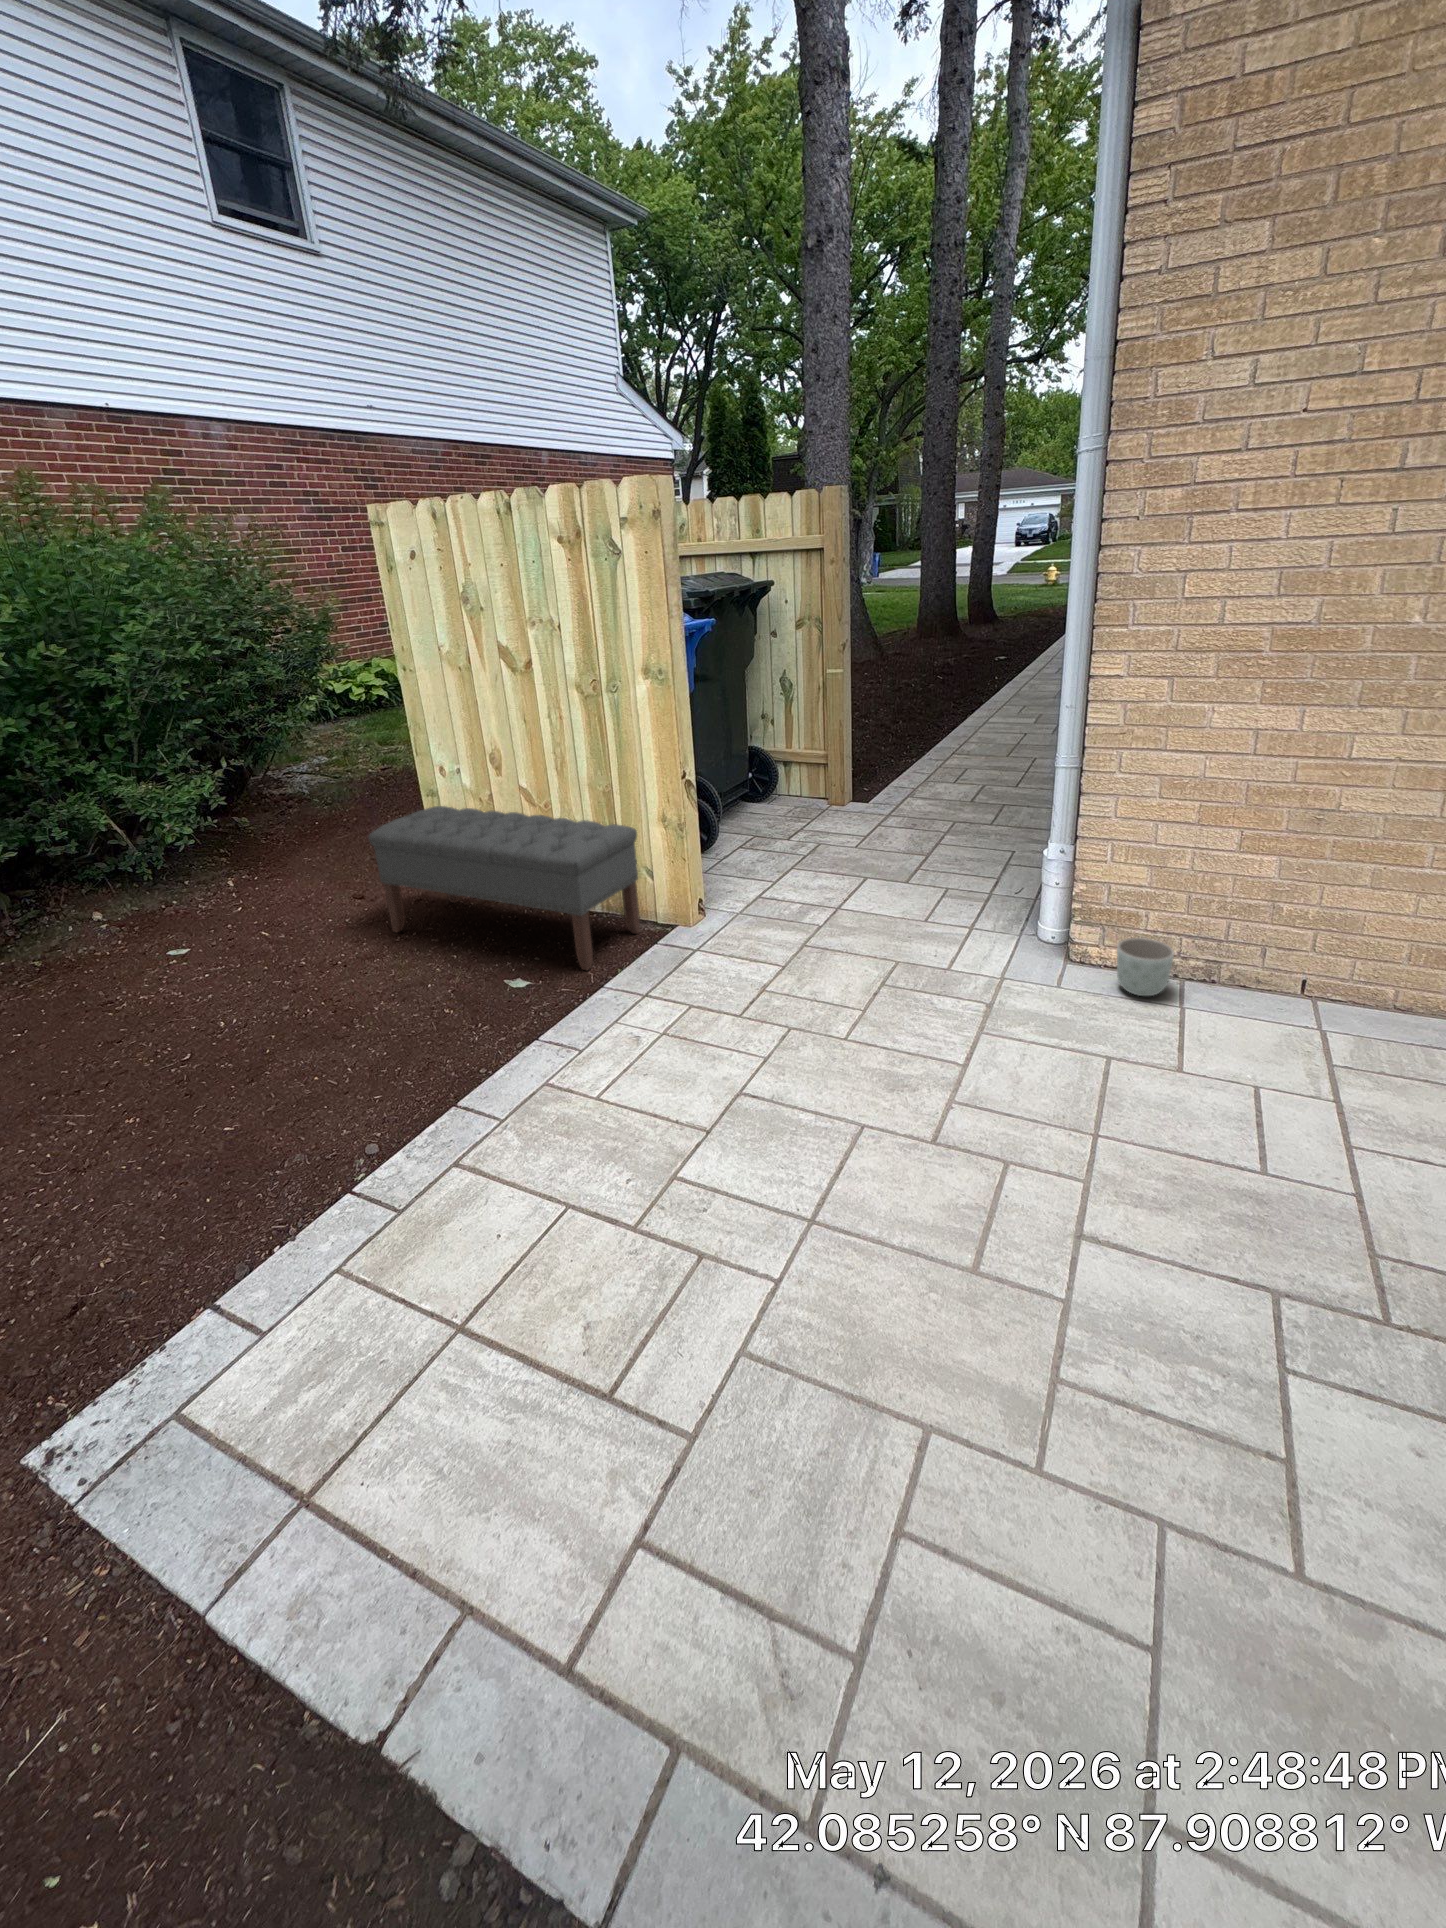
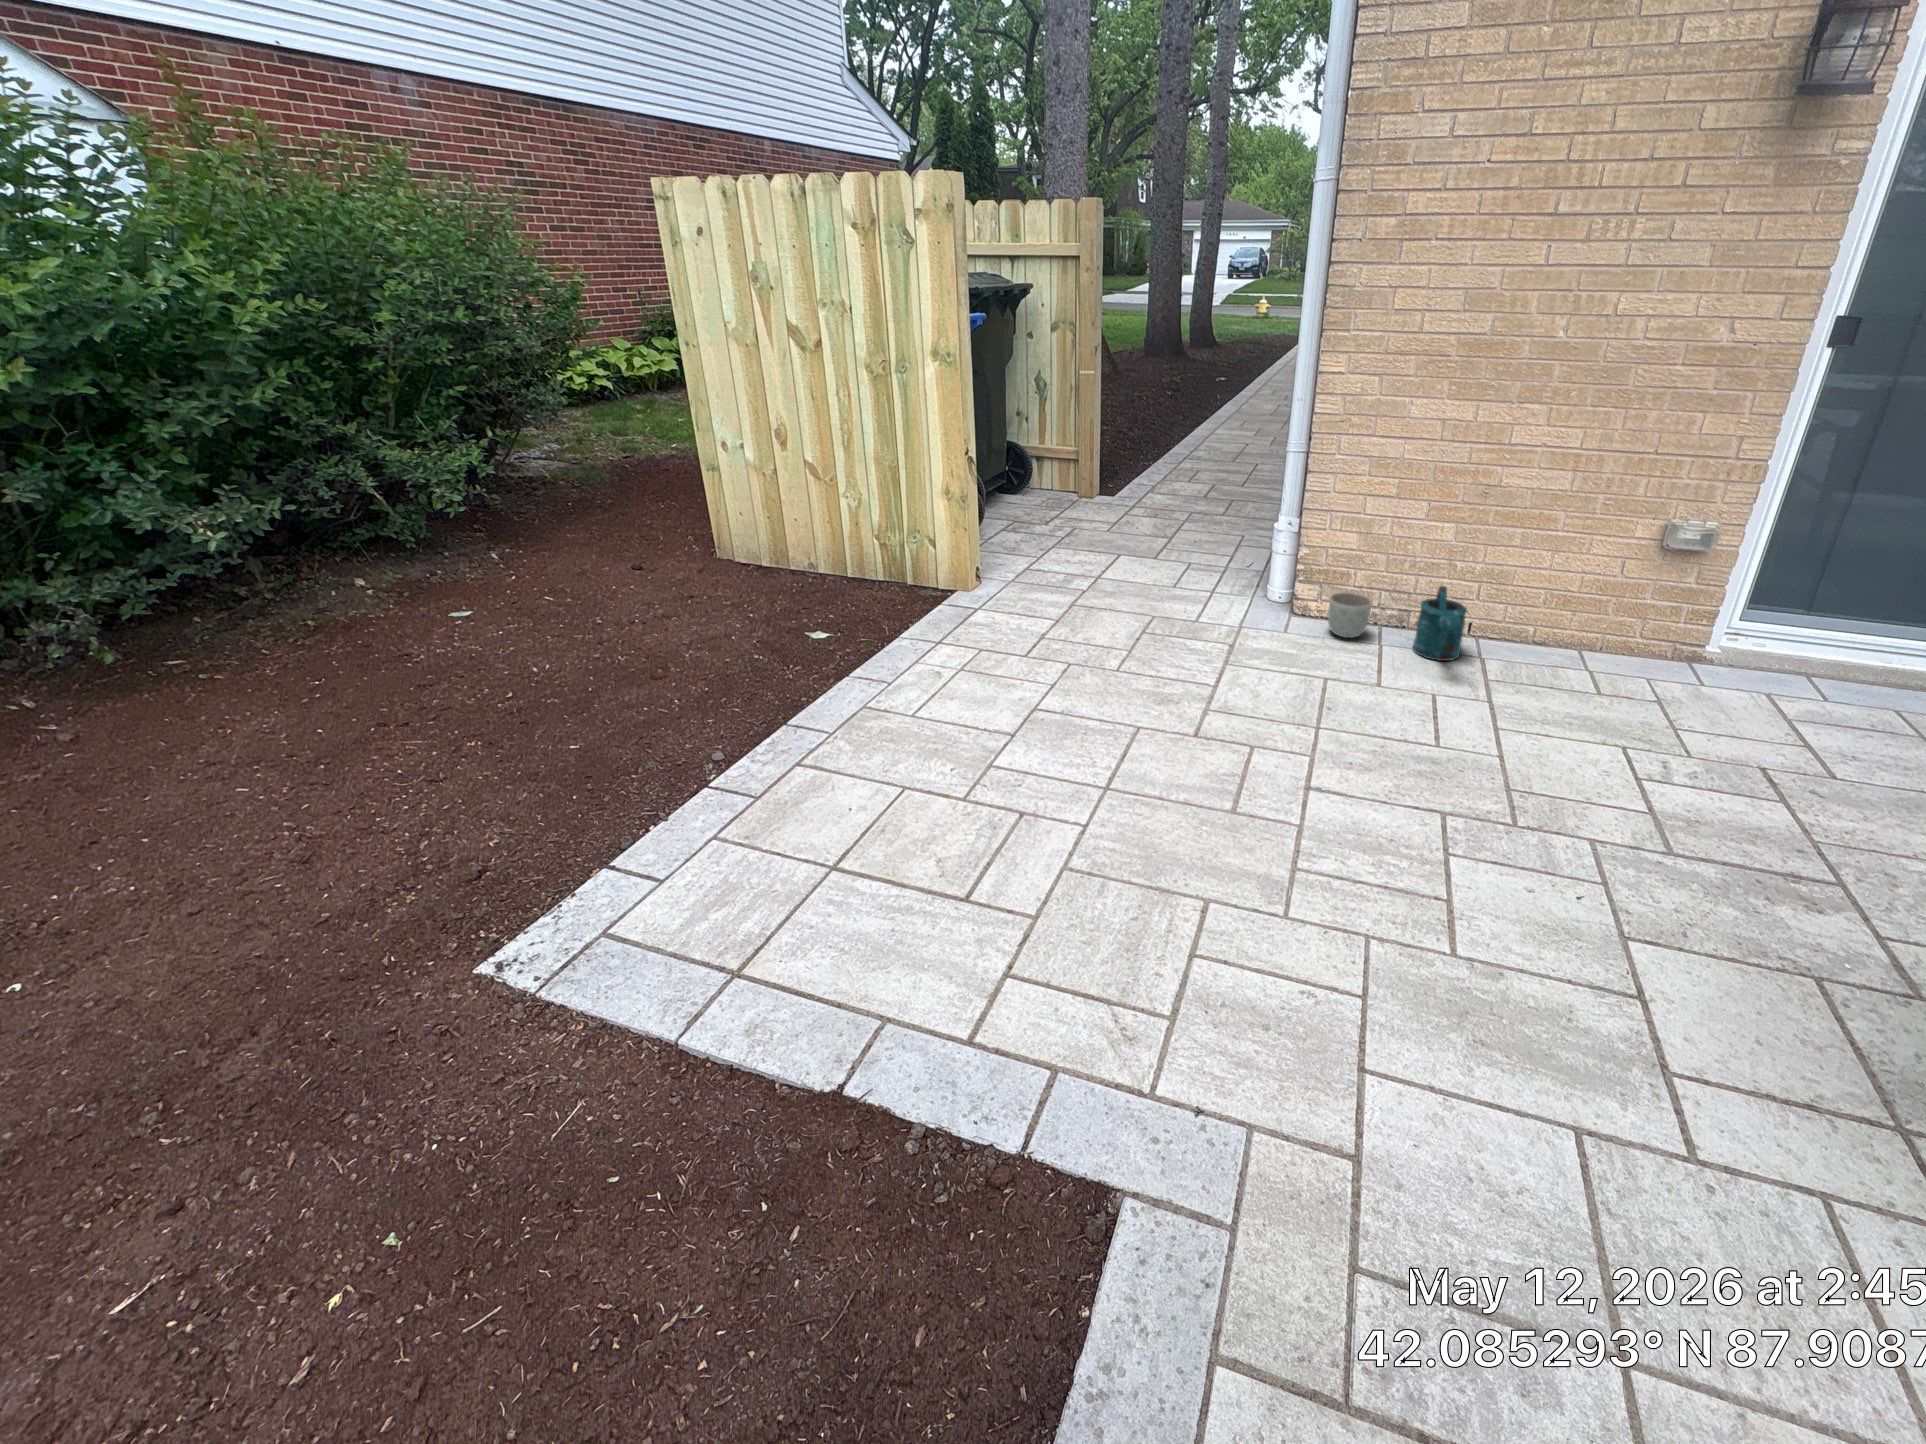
bench: present [369,806,641,970] -> none [660,478,923,625]
watering can: none [1231,934,1305,1034] -> present [1413,586,1467,661]

